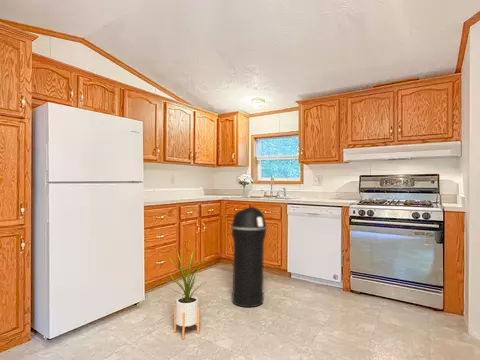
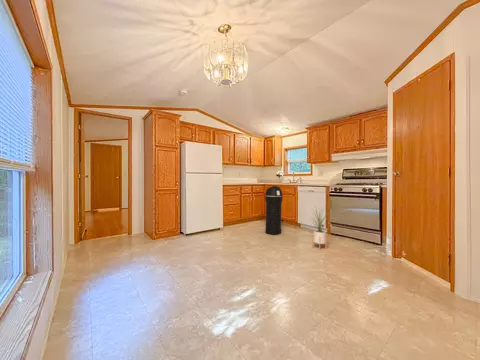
house plant: present [169,252,203,339] -> present [313,212,327,249]

